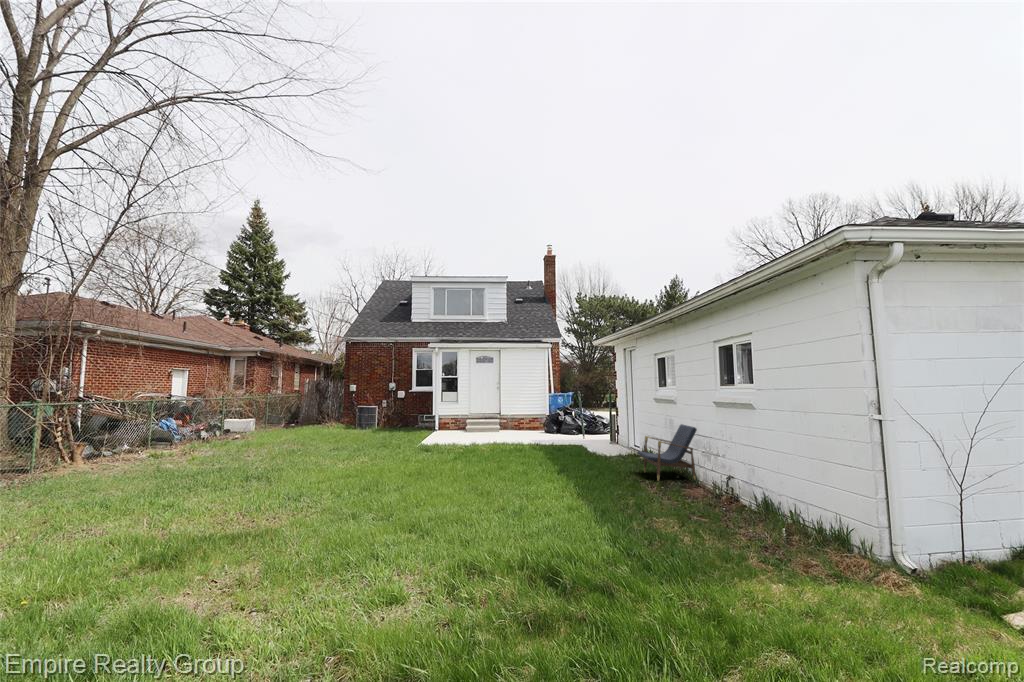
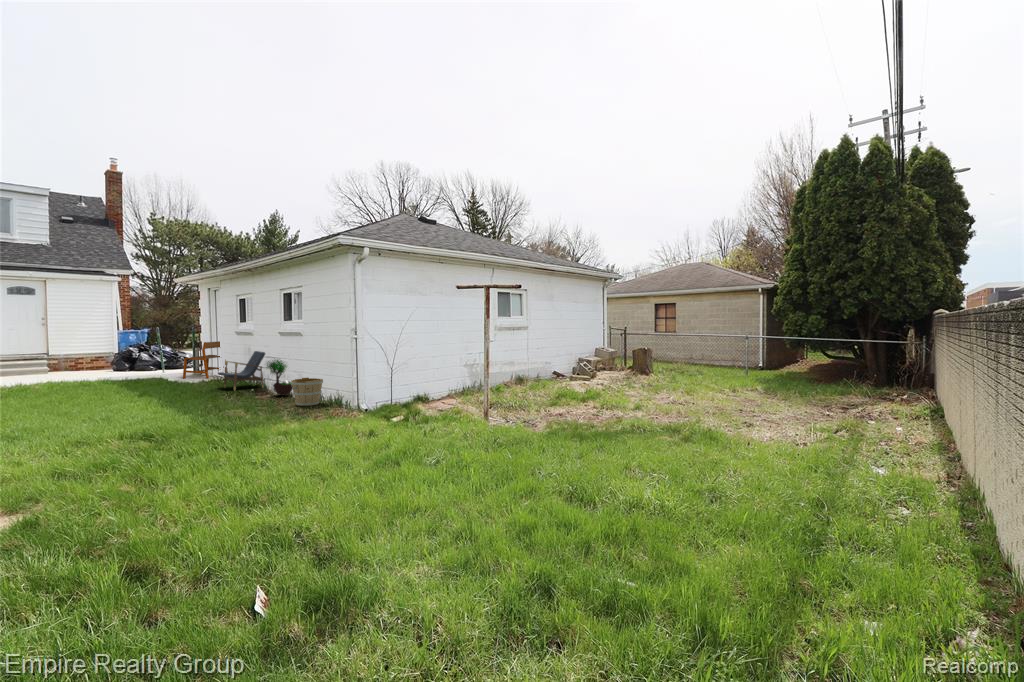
bench: none [599,407,644,453] -> present [183,341,226,379]
potted tree: none [703,438,751,505] -> present [267,360,293,395]
wooden bucket: none [761,486,829,549] -> present [291,378,323,406]

